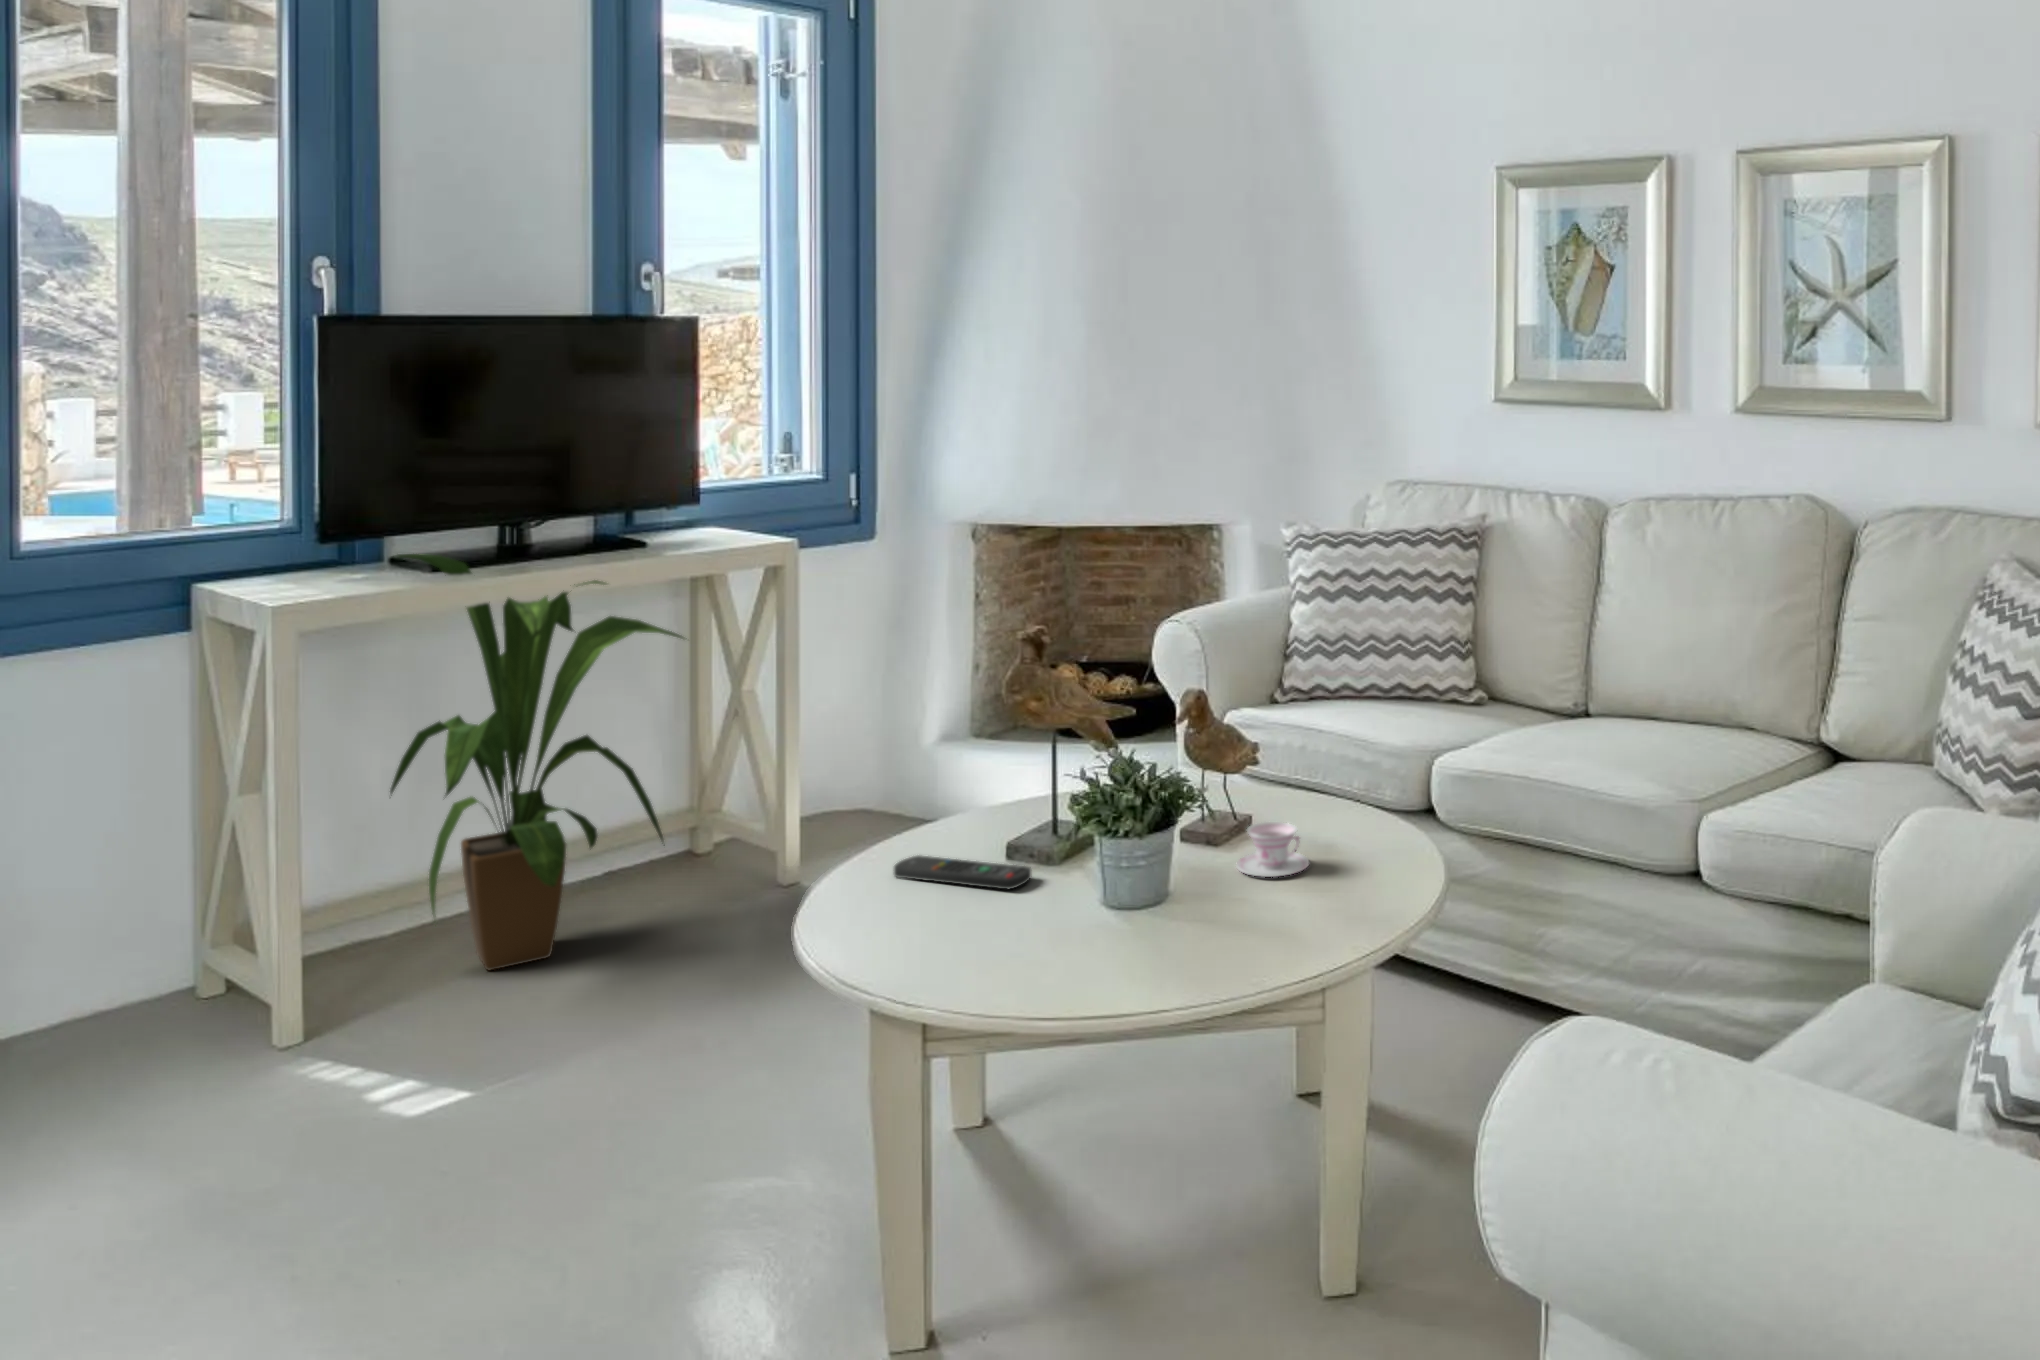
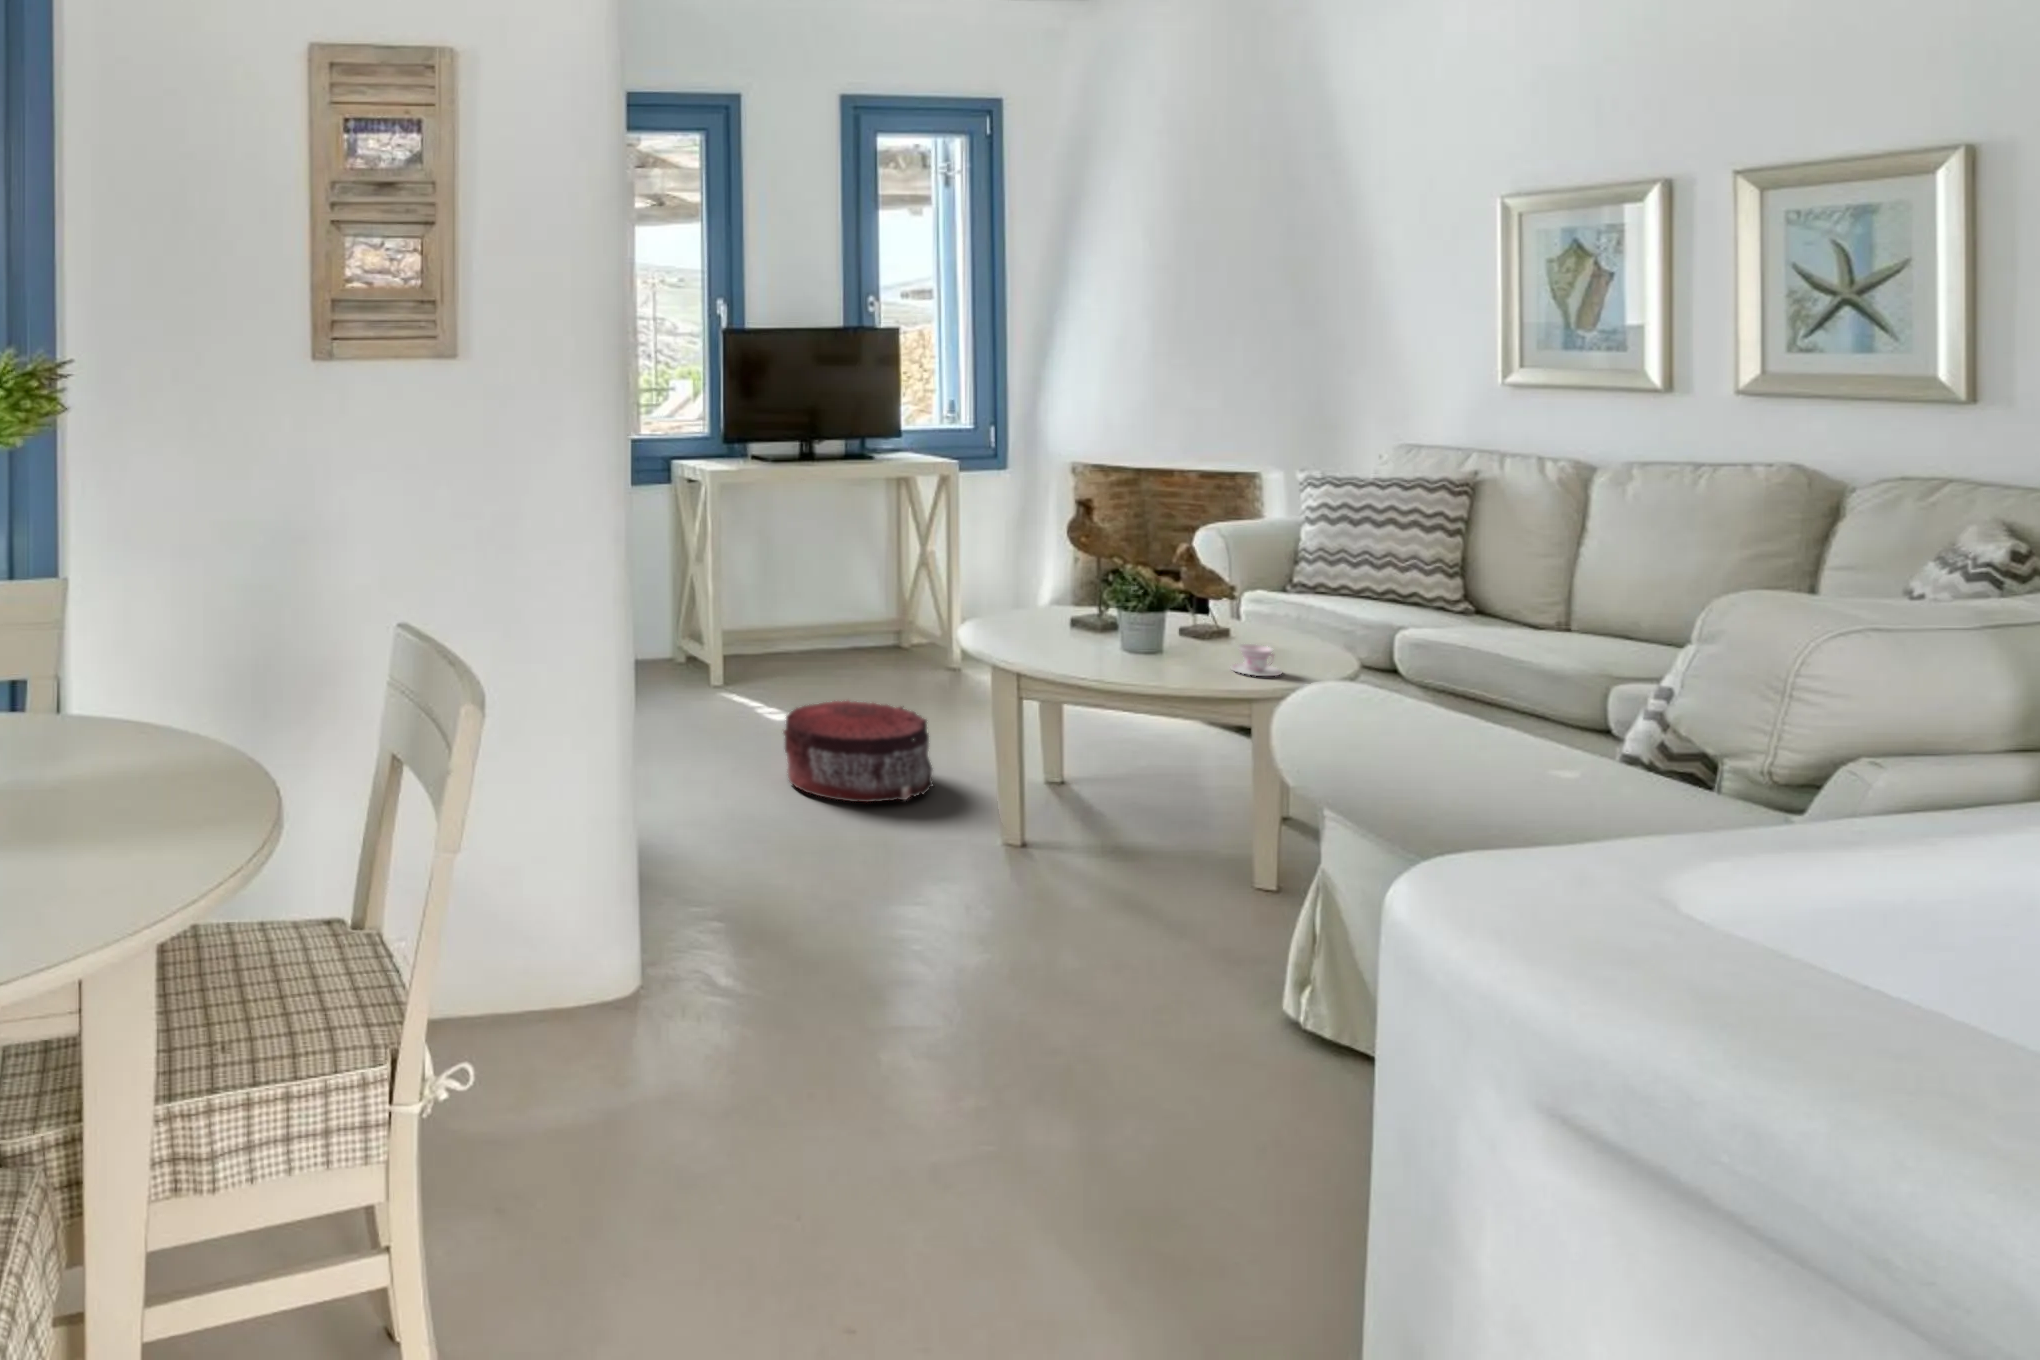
house plant: present [390,554,683,970] -> none [750,453,898,685]
remote control: present [894,856,1031,889] -> none [1017,633,1097,656]
pouf: none [413,1014,741,1264] -> present [783,701,933,802]

